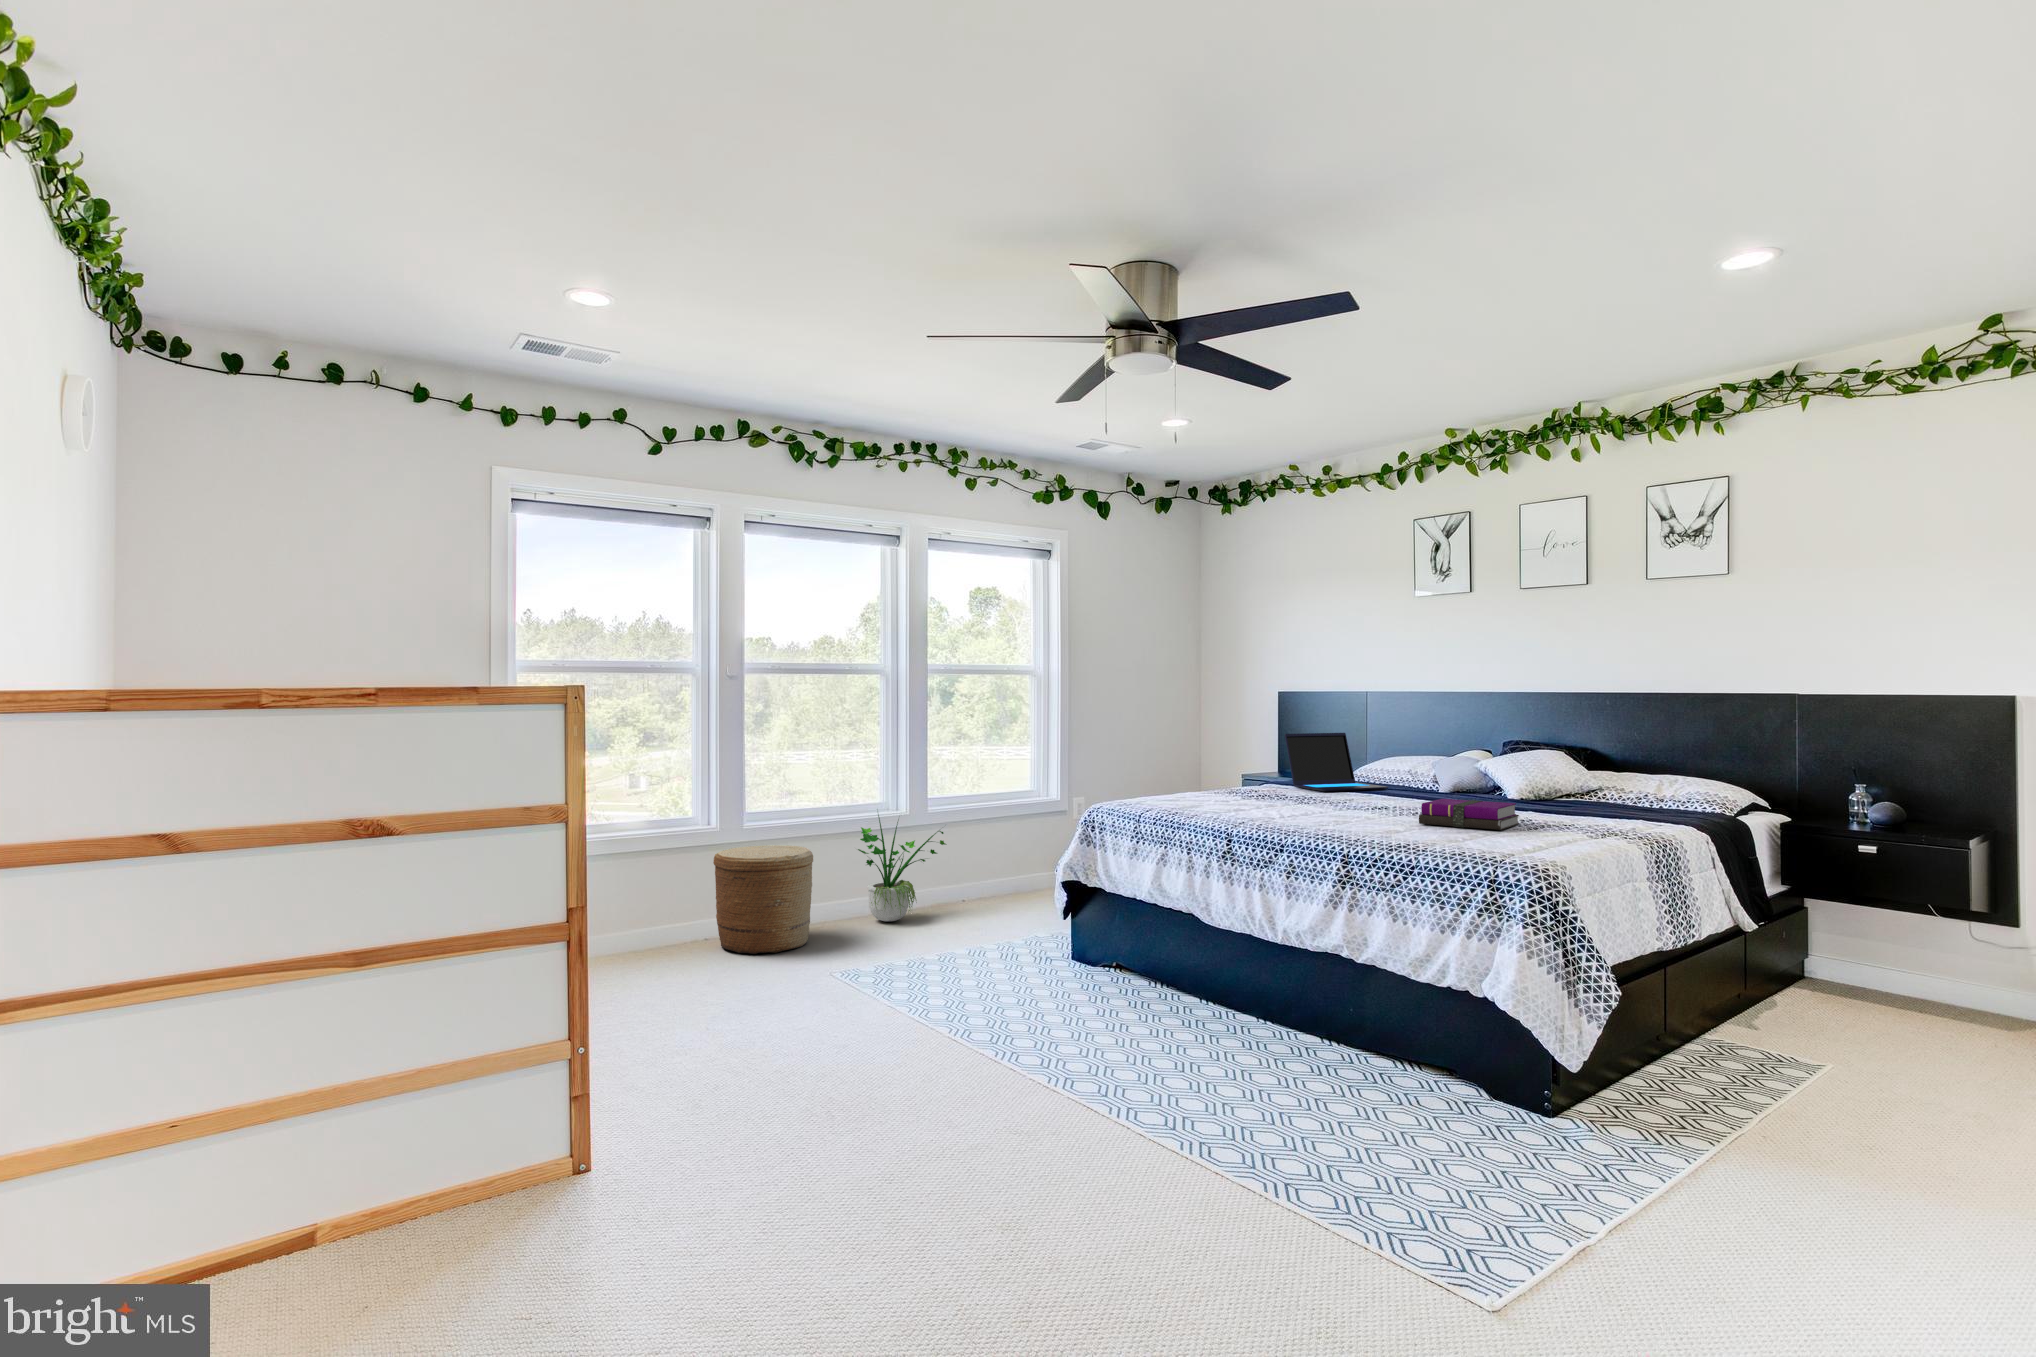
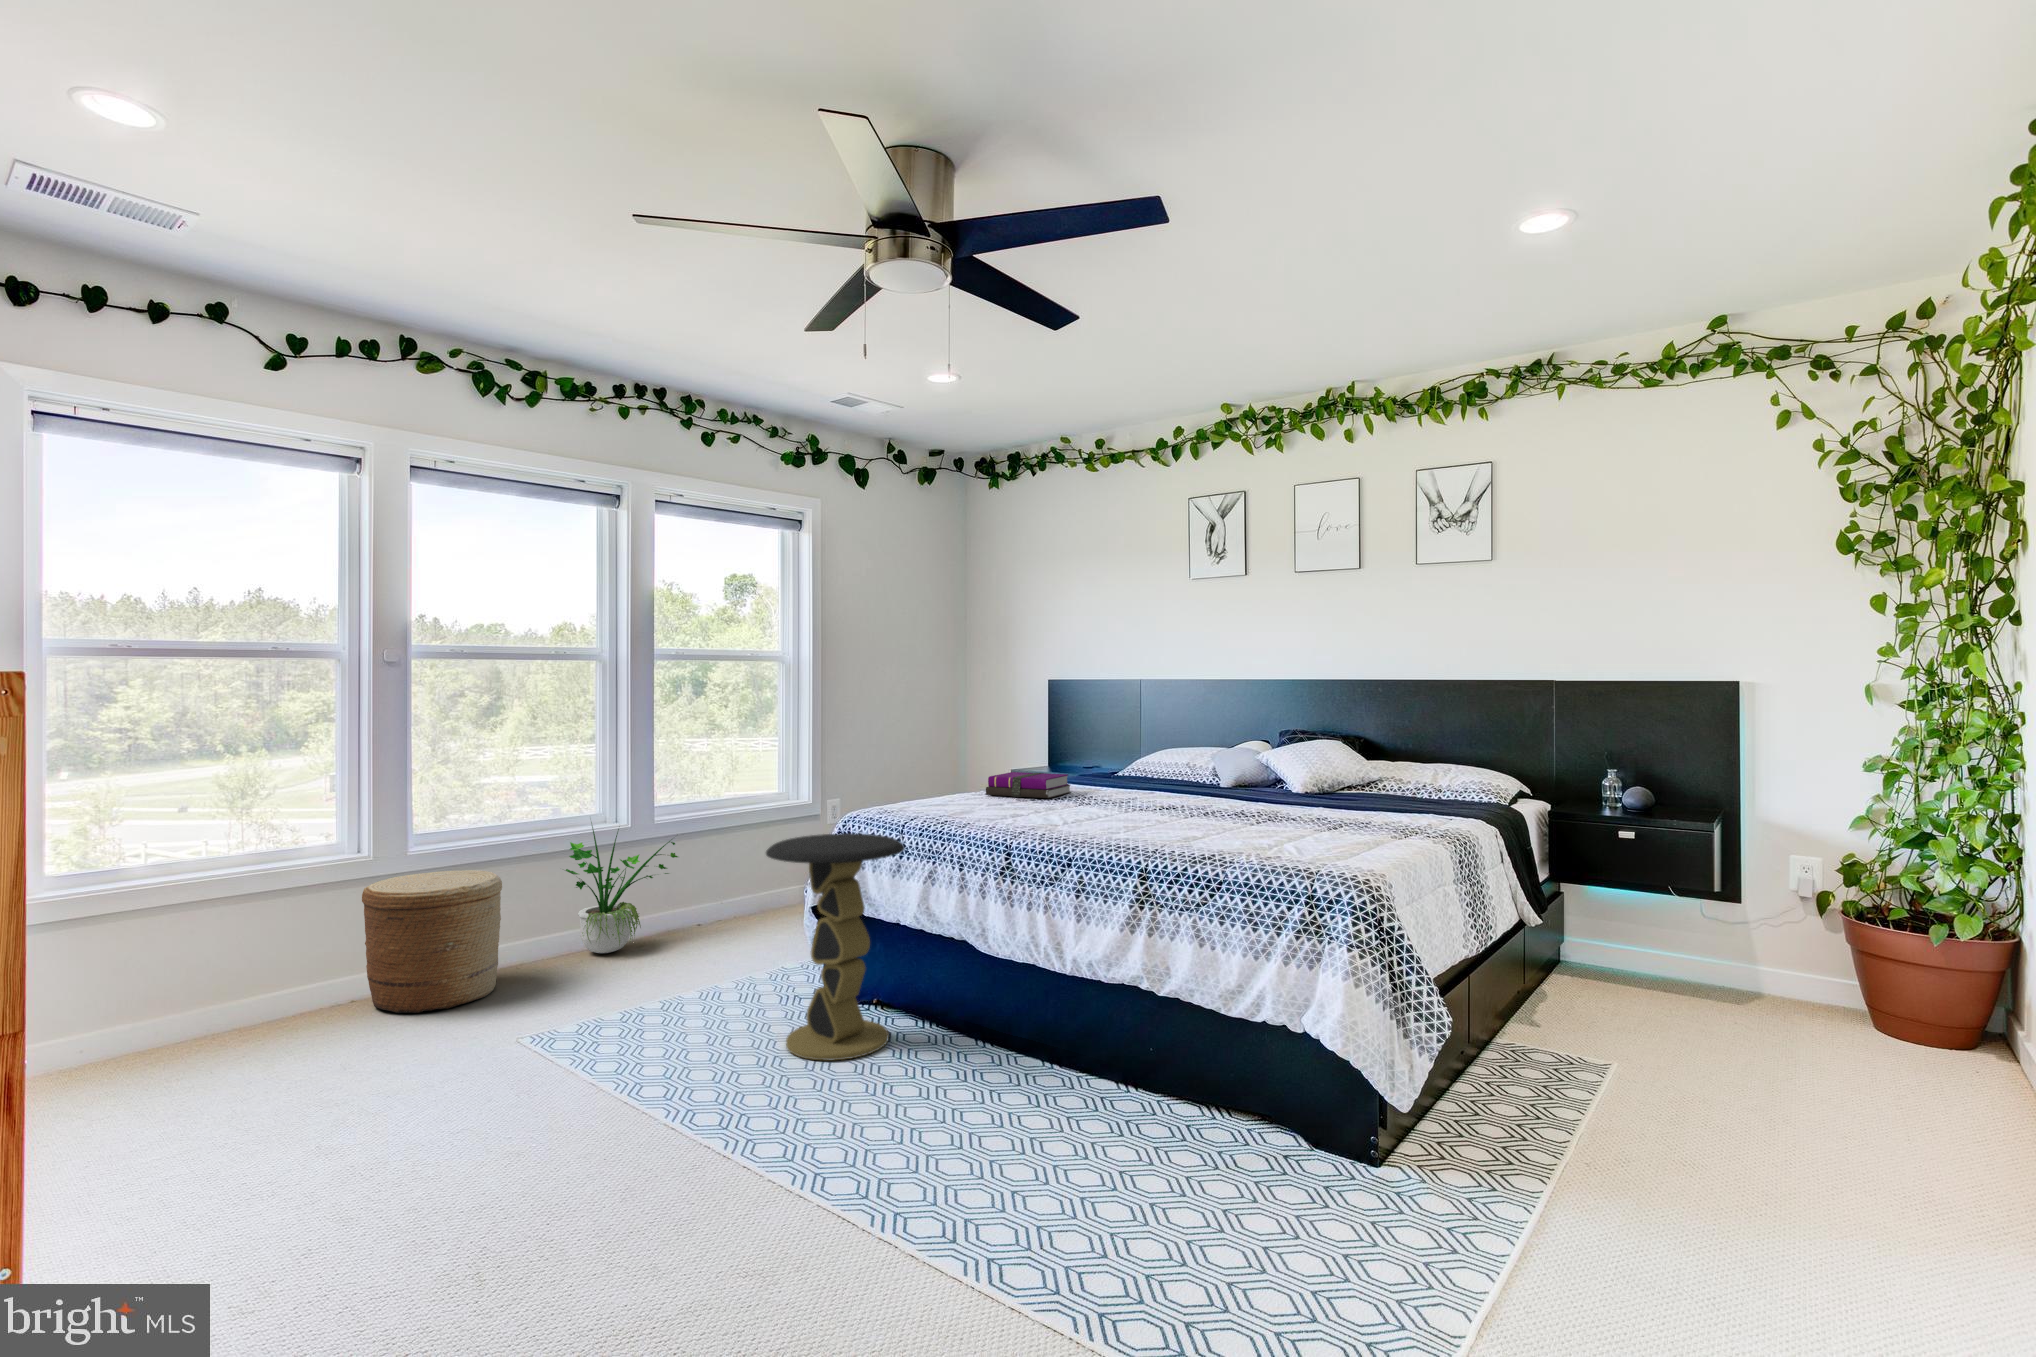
laptop: present [1285,733,1388,791] -> none [1059,722,1167,786]
notebook: present [1419,799,1519,830] -> present [986,772,1071,798]
side table: none [1025,822,1140,1008] -> present [766,833,905,1060]

